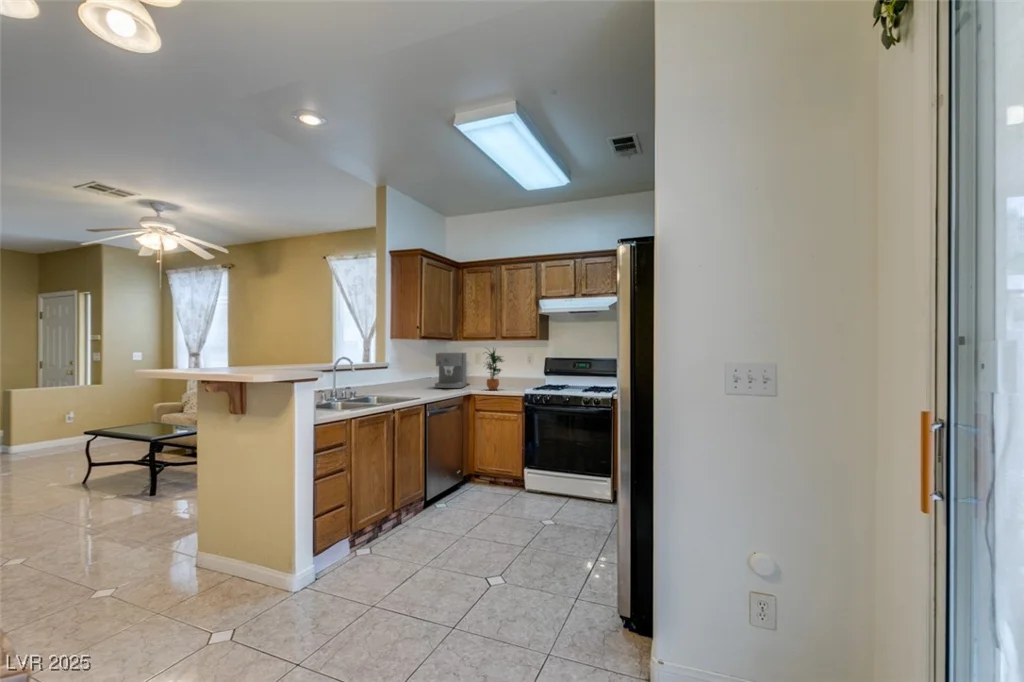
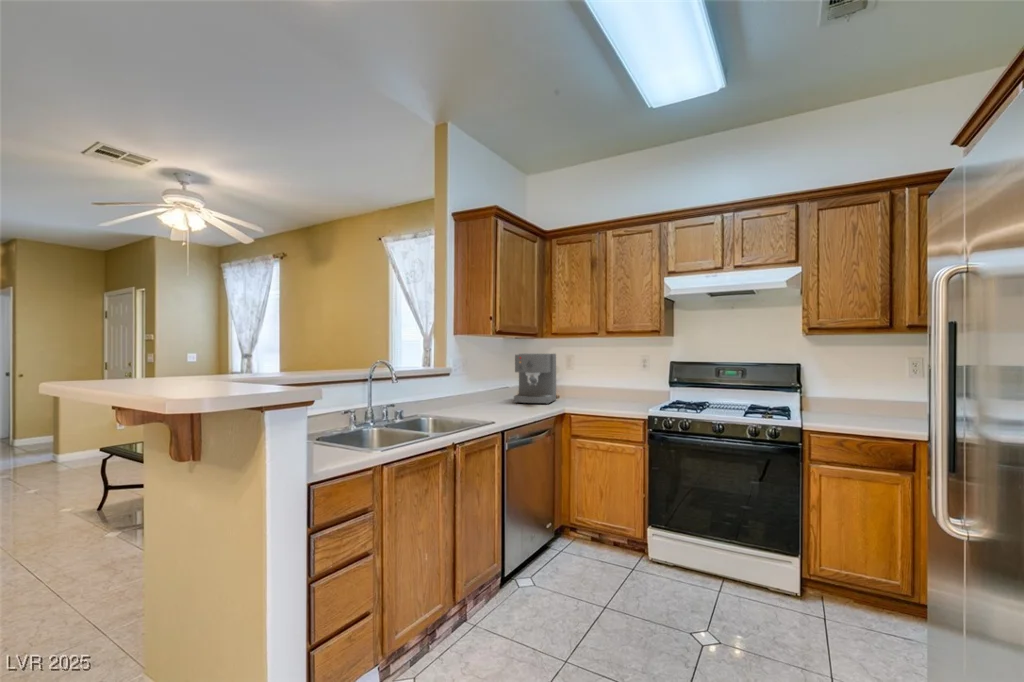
potted plant: present [486,348,503,390] -> none [580,346,615,408]

